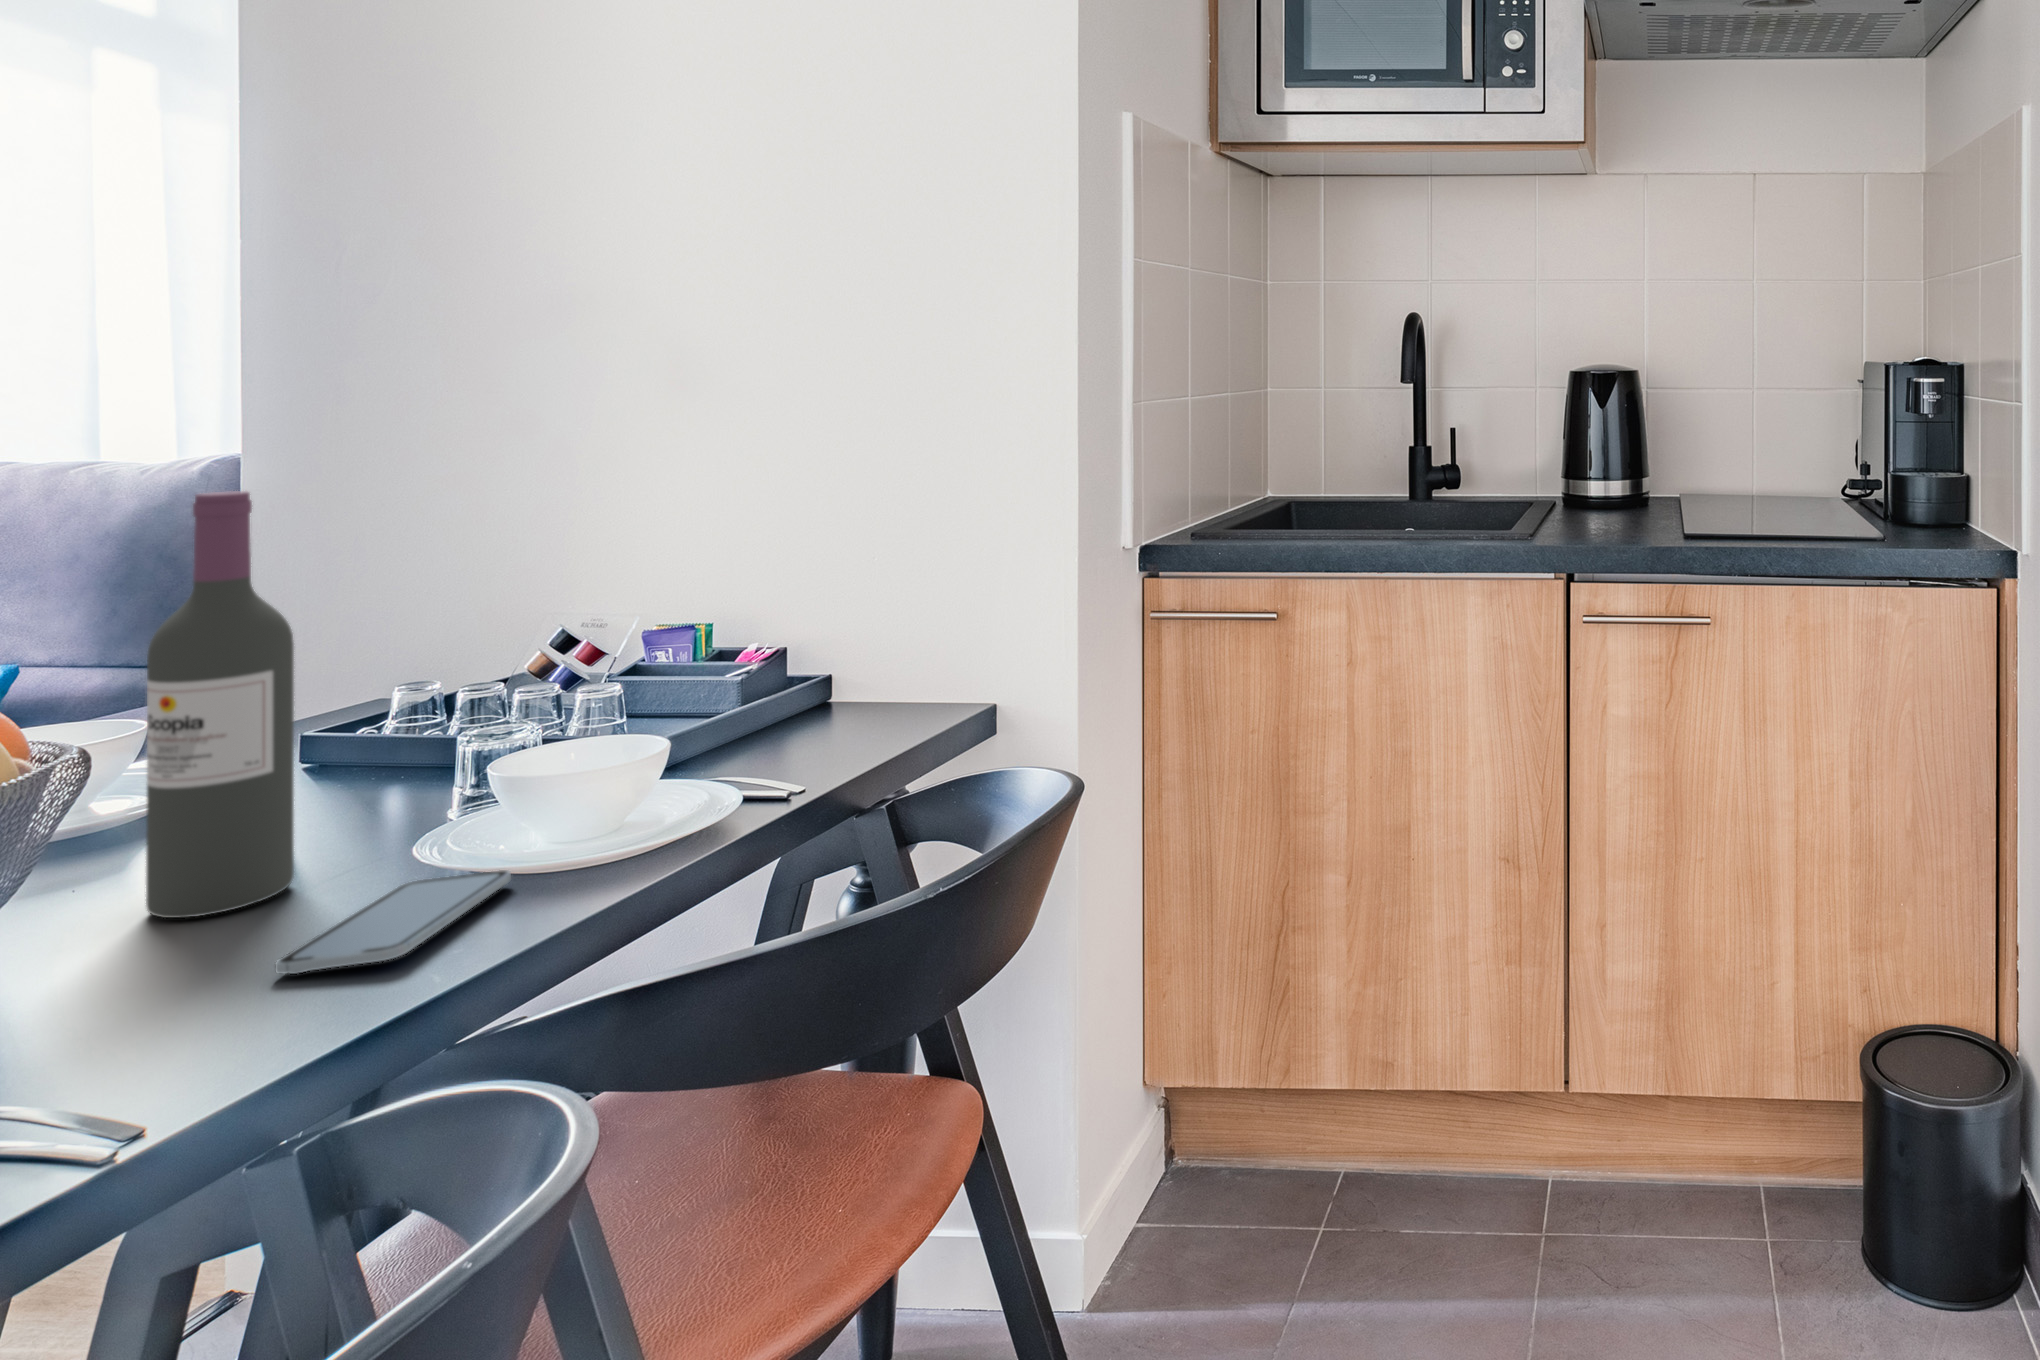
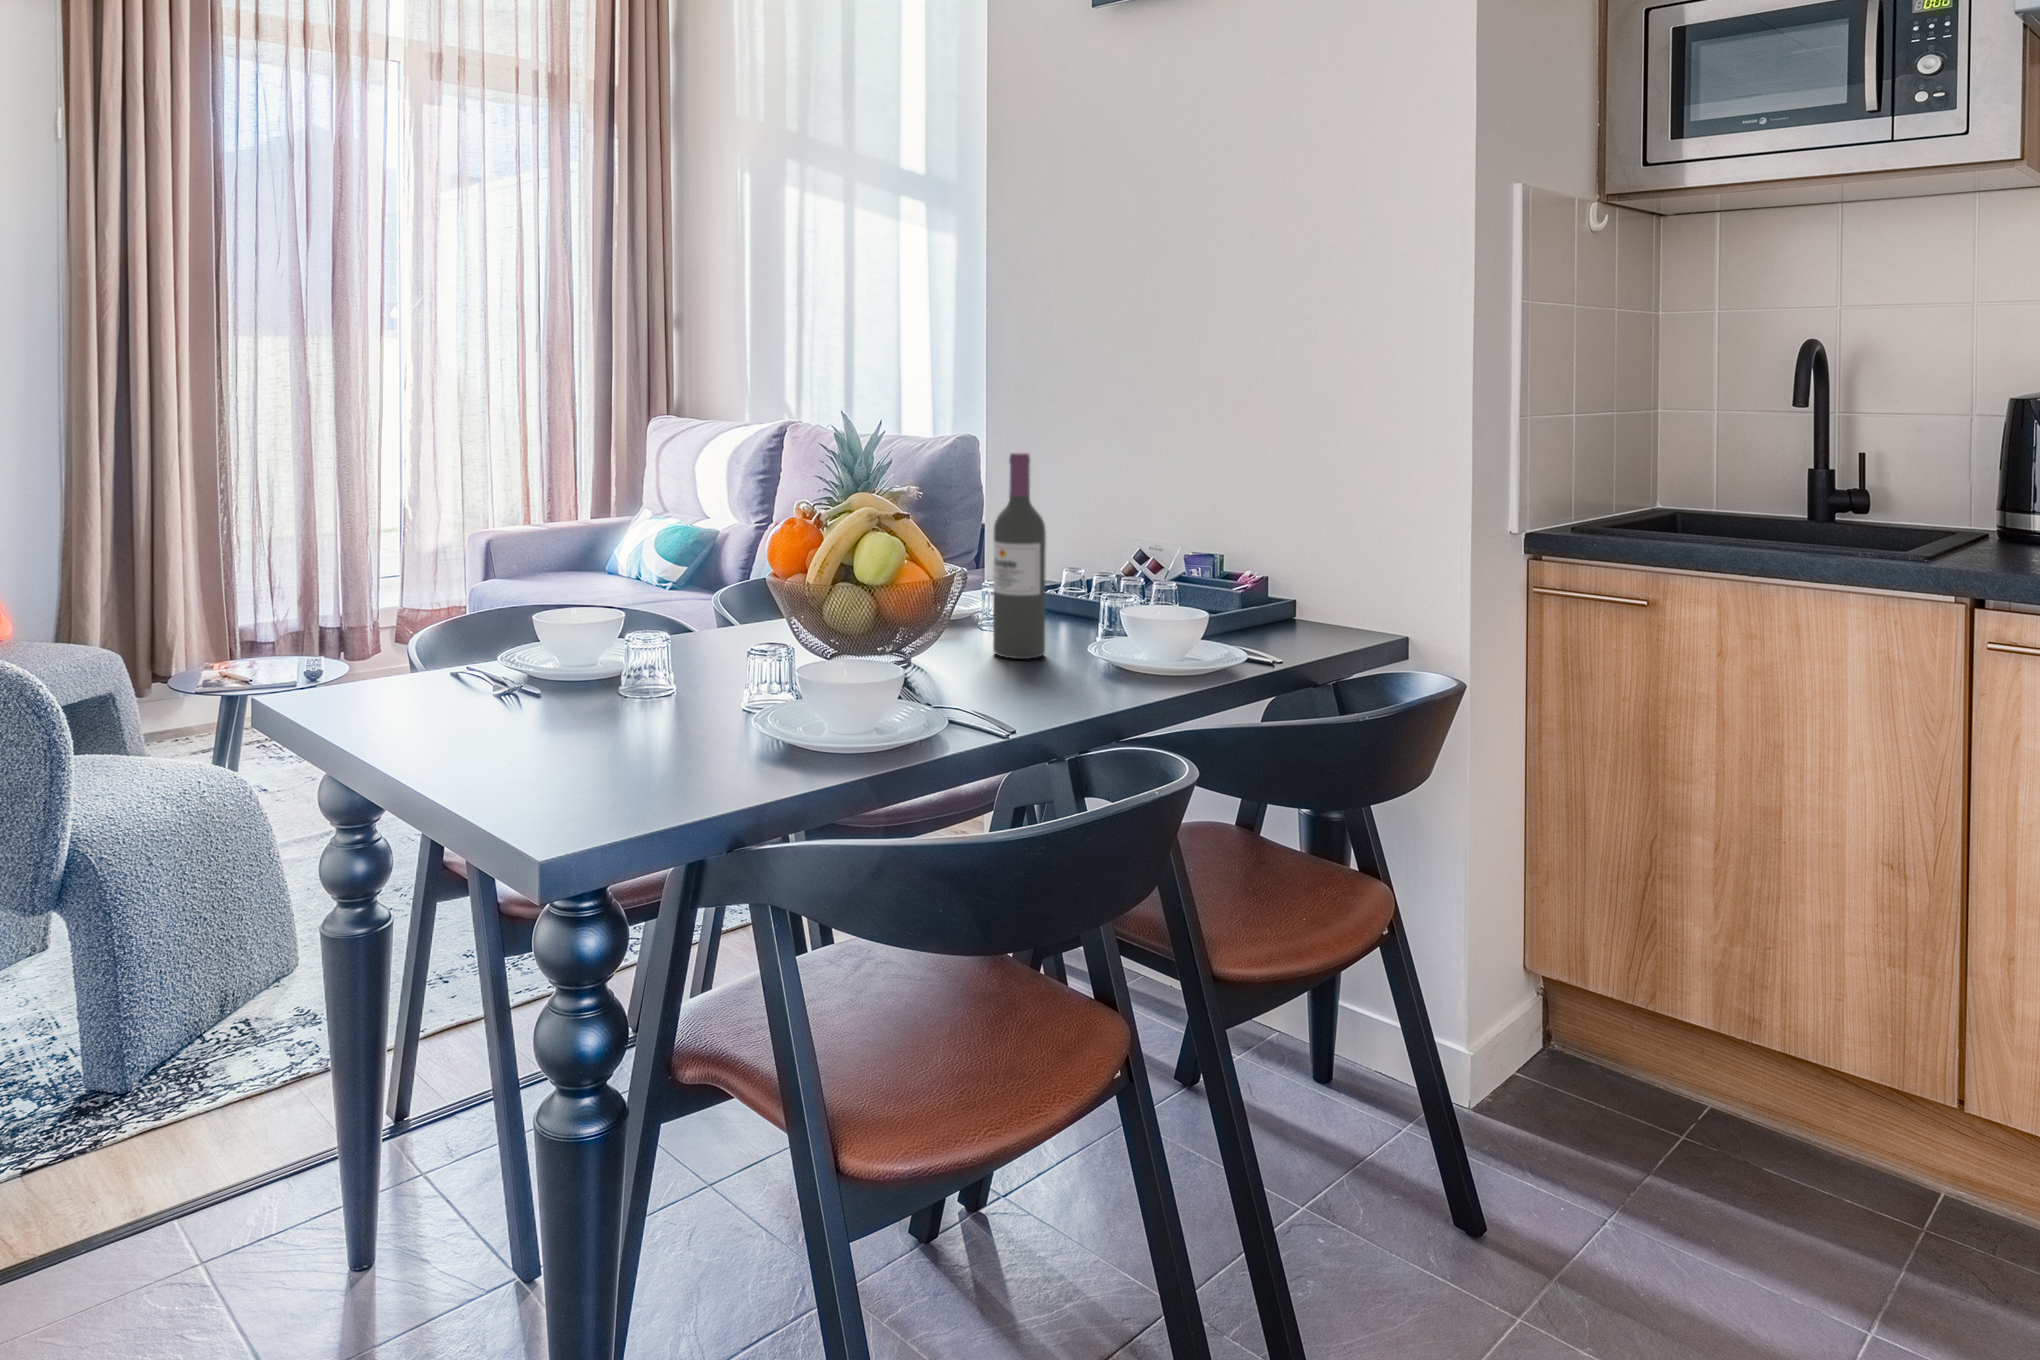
smartphone: present [275,870,511,974] -> none [1055,662,1140,688]

